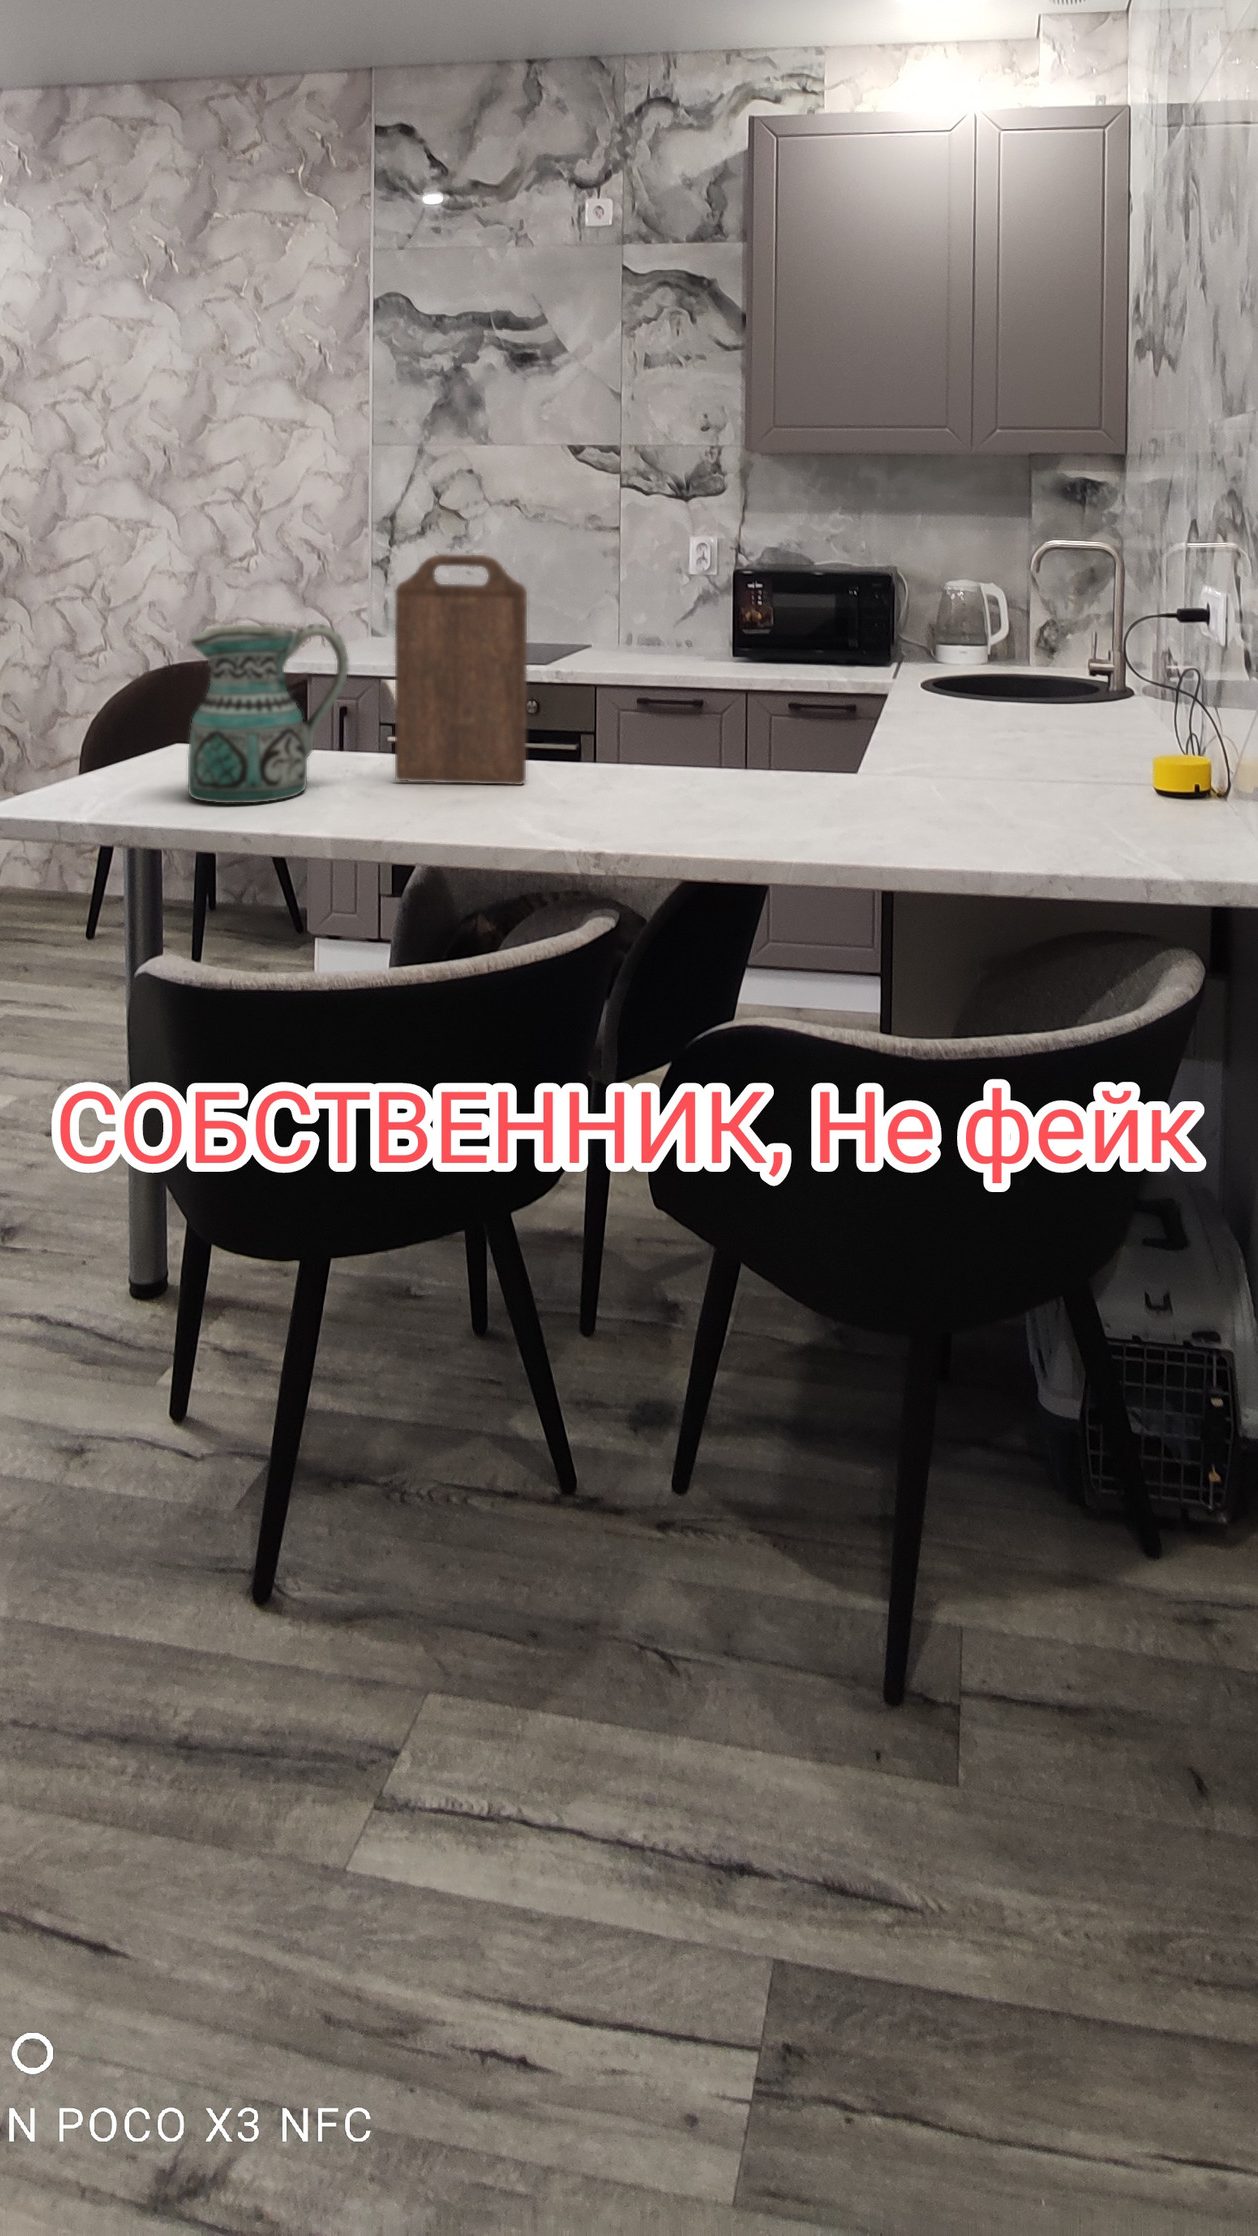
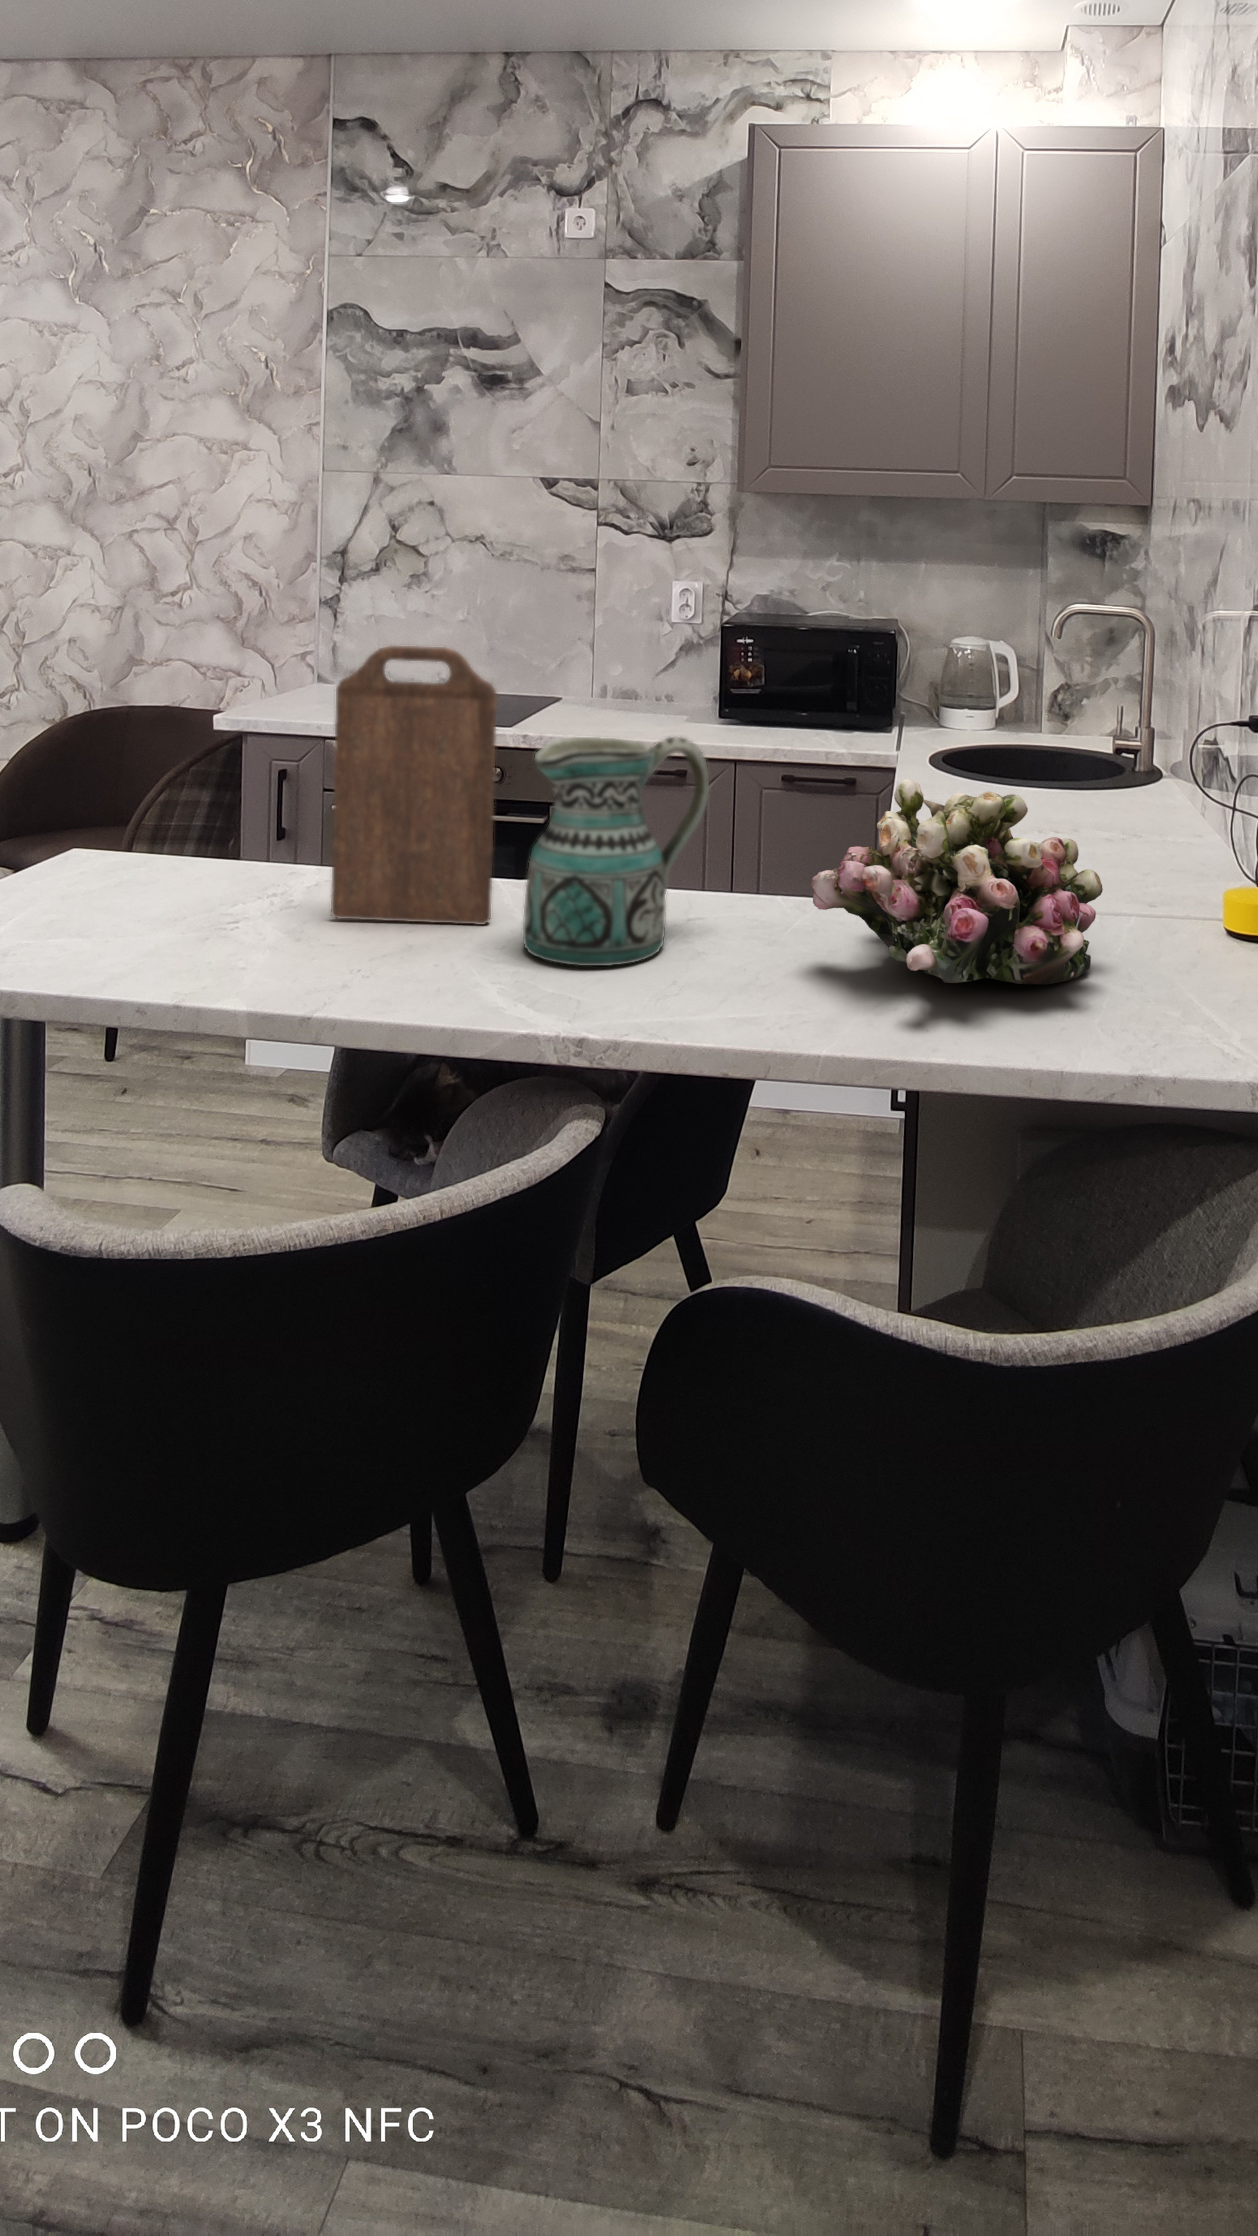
ceramic pitcher: present [188,624,348,803] -> present [523,737,709,966]
flower arrangement: none [788,652,1033,815] -> present [811,779,1103,984]

